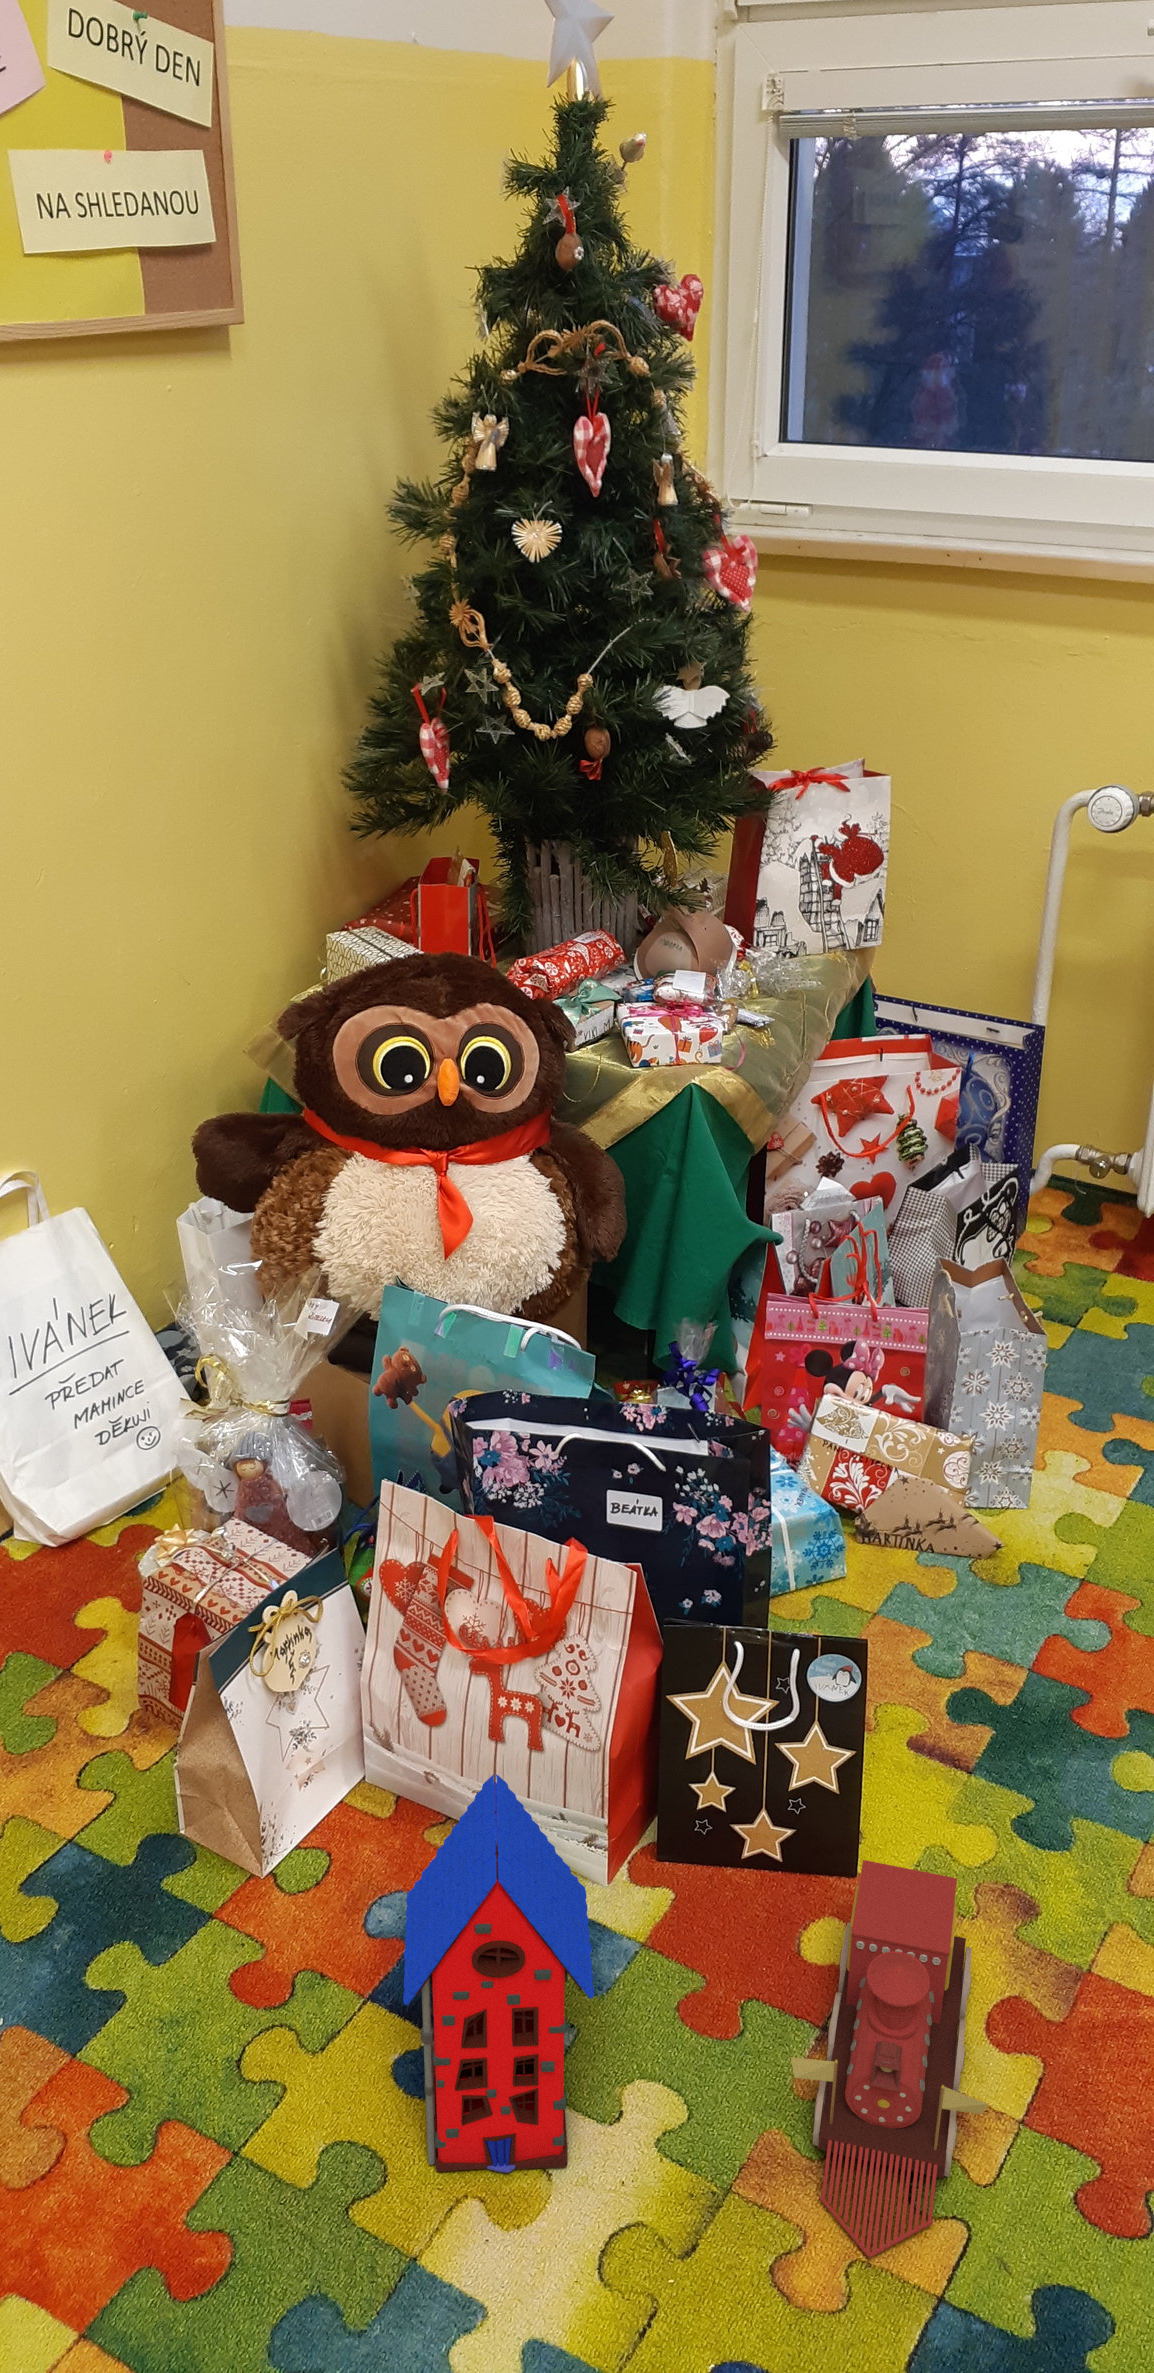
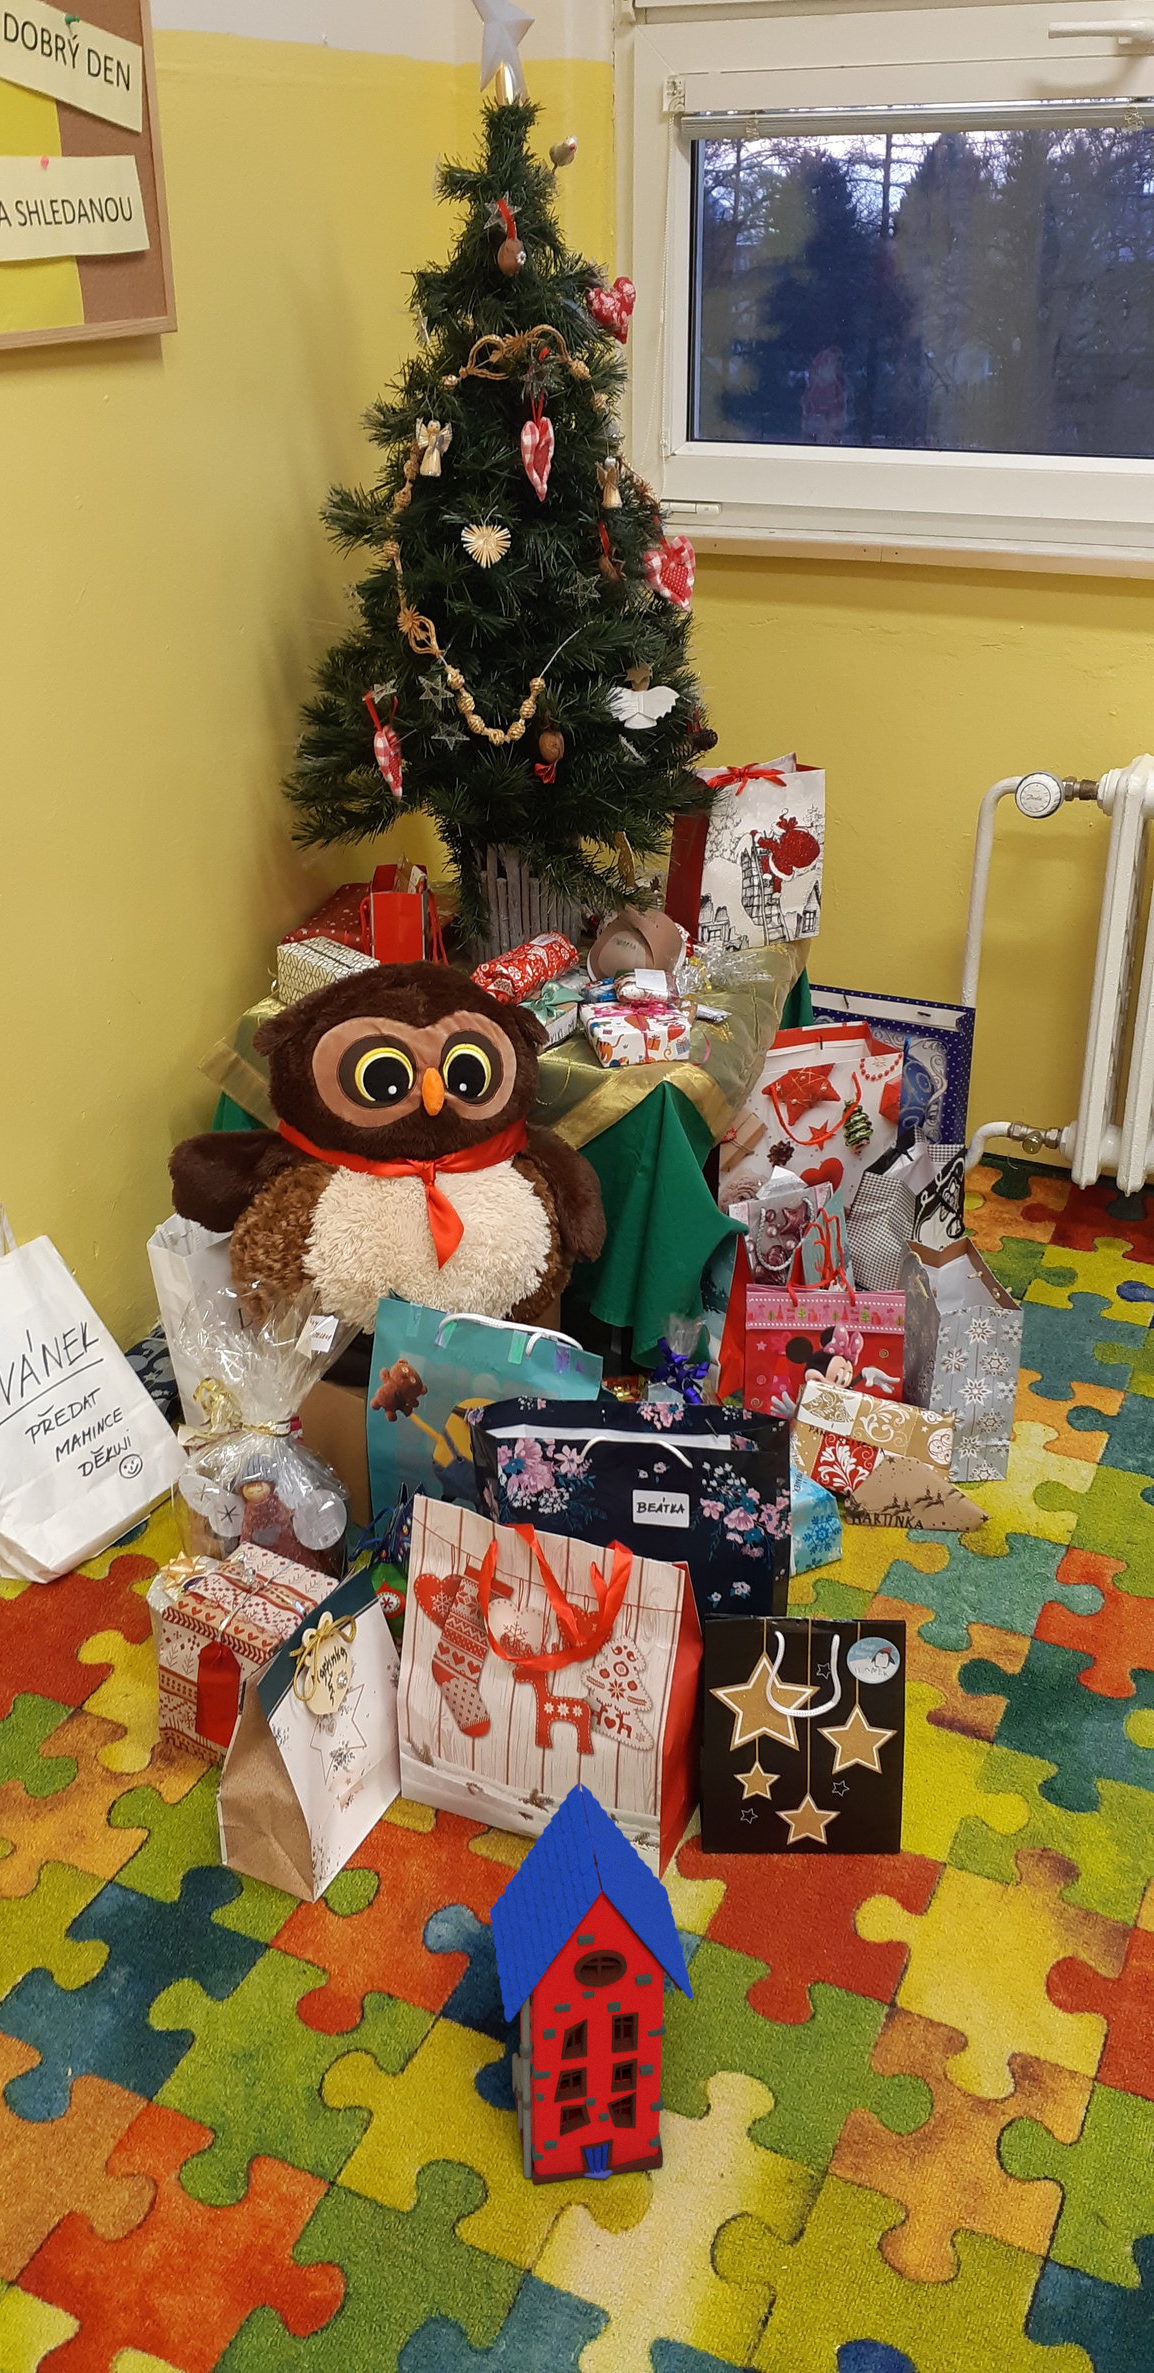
toy train: present [791,1860,988,2258] -> none [880,1836,1078,2228]

